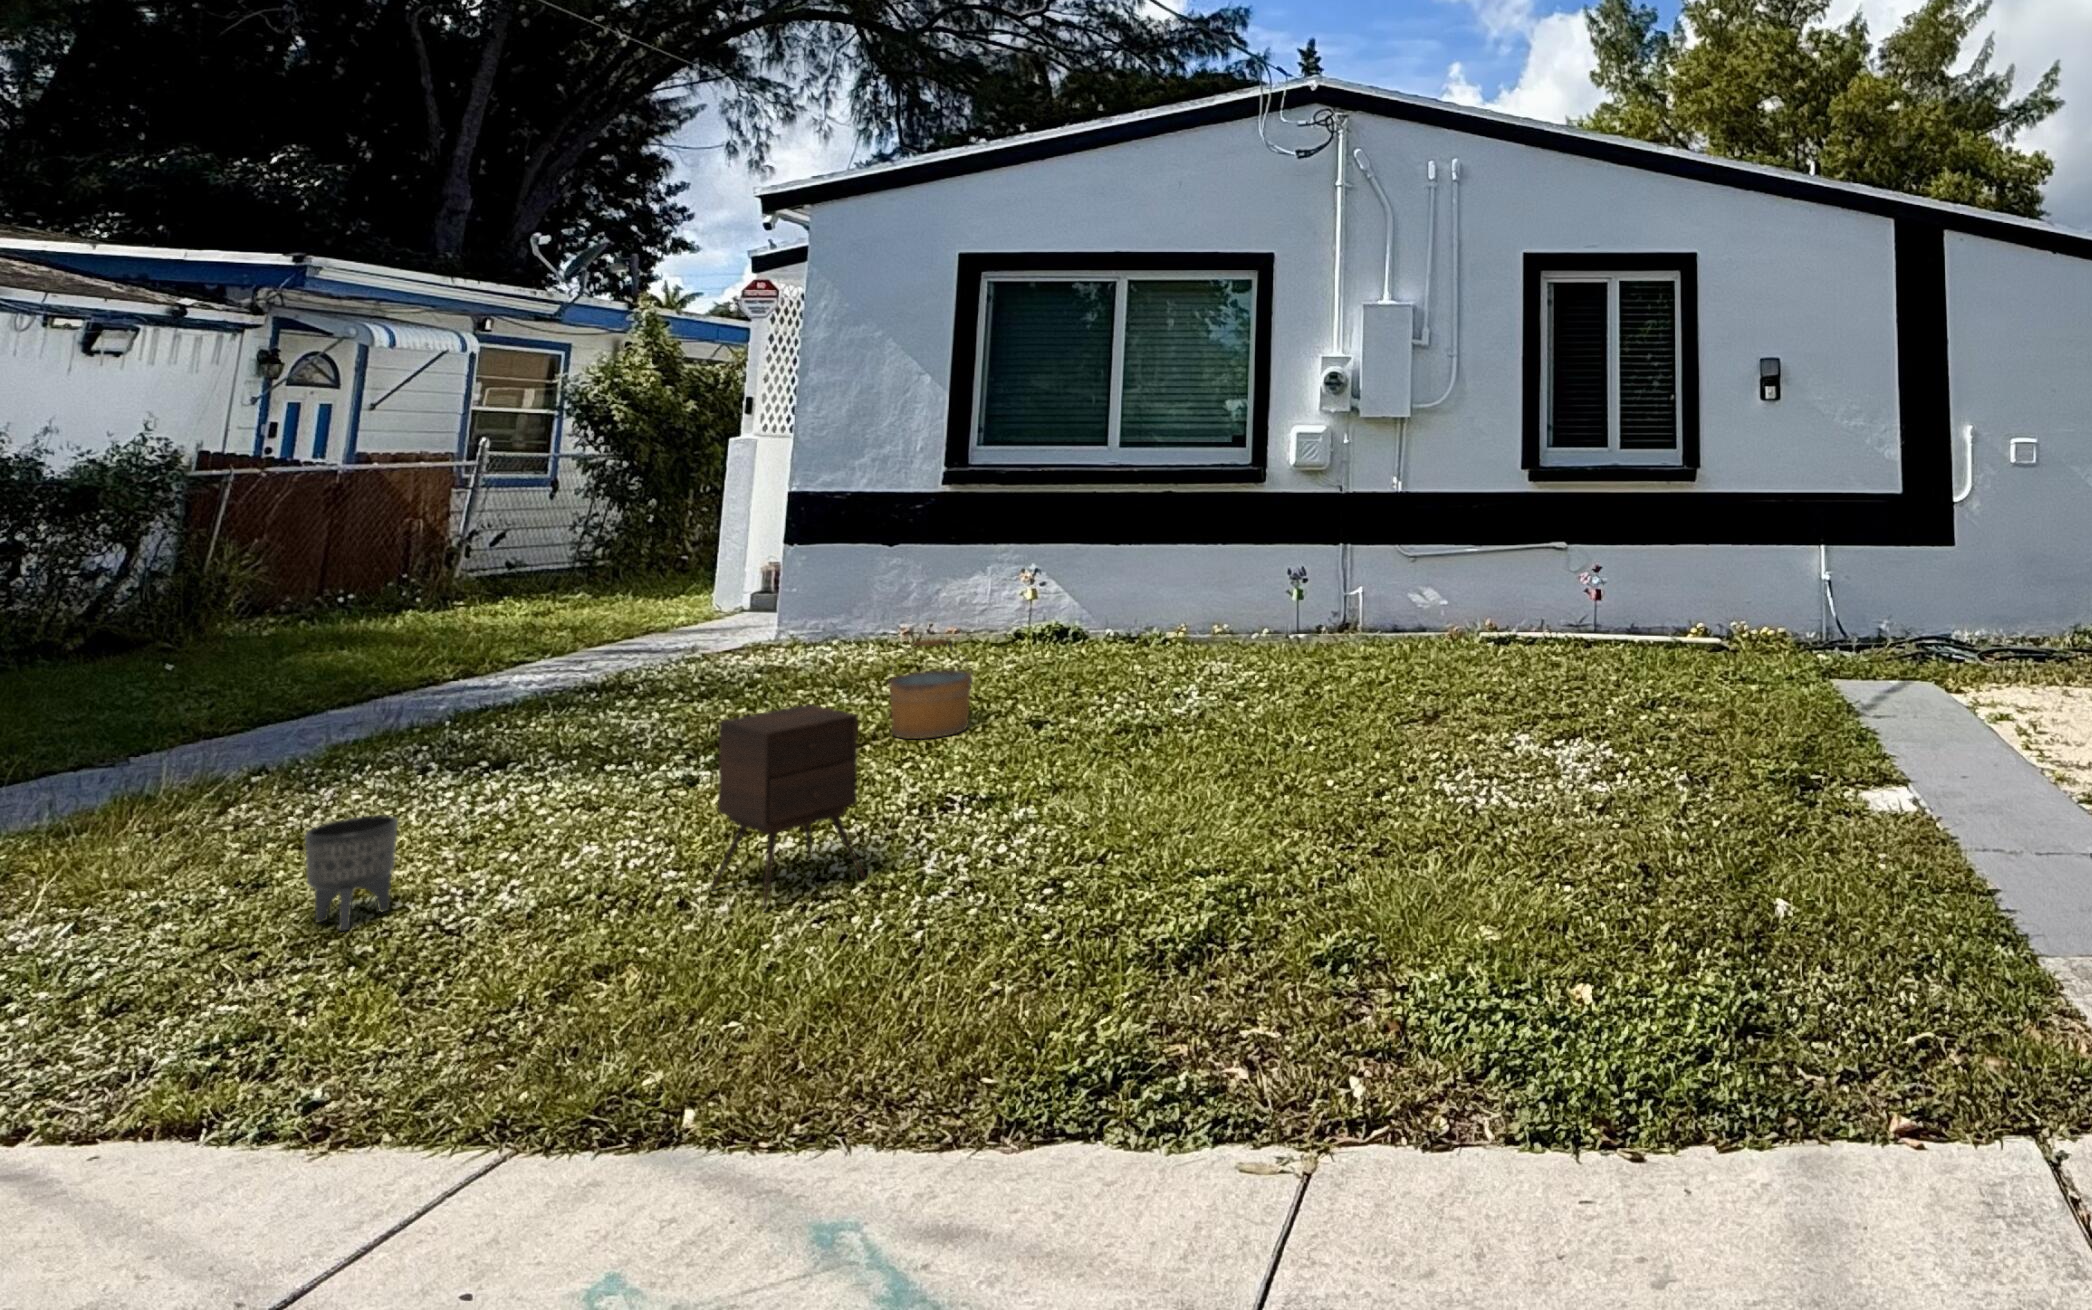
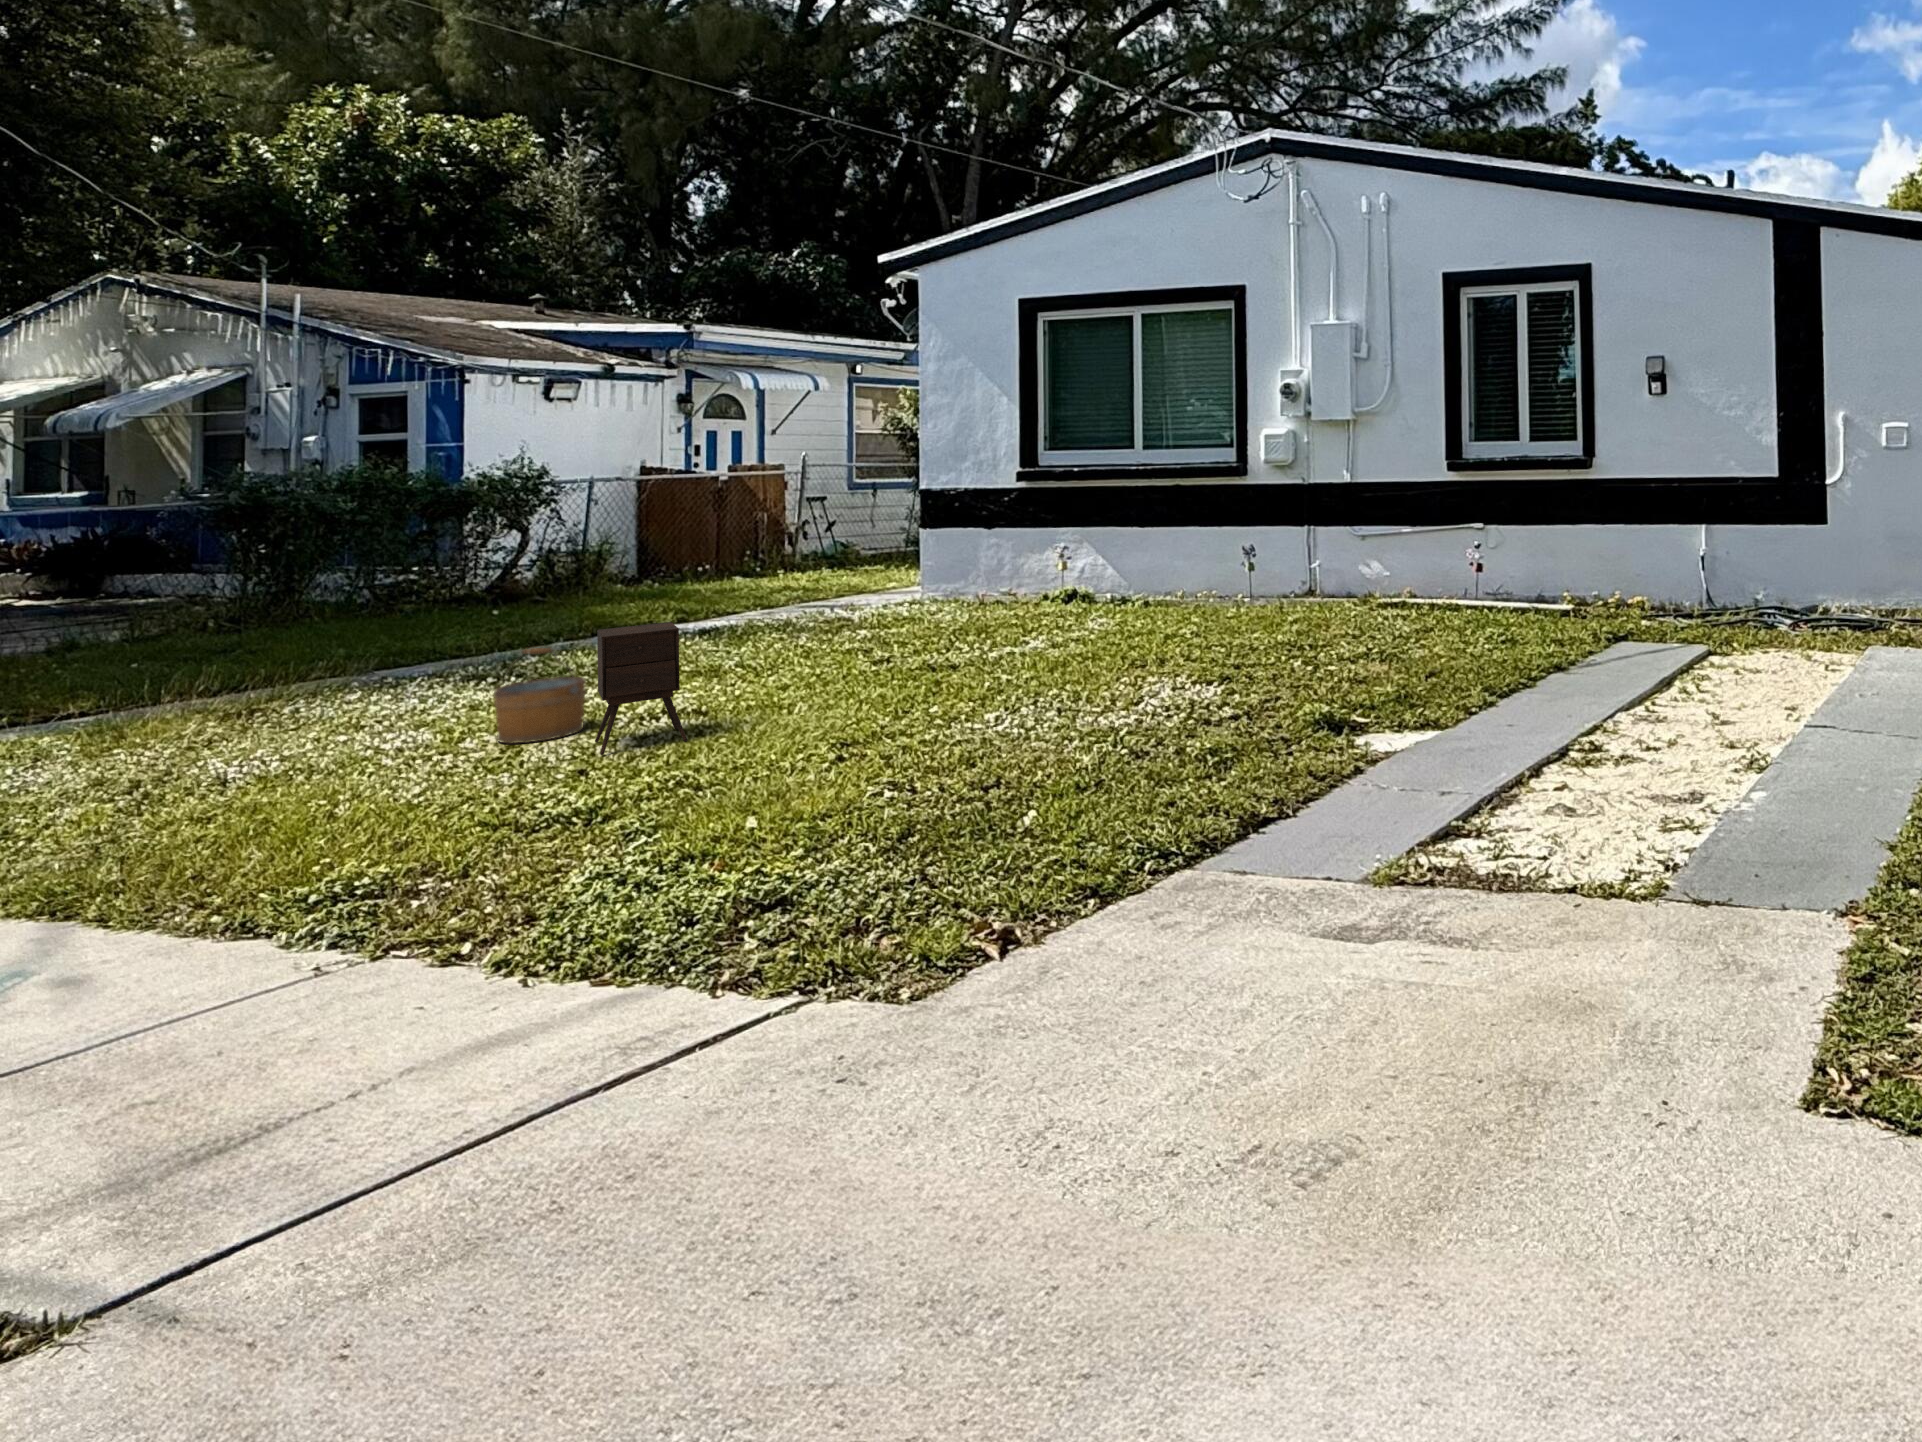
bucket: present [889,639,972,739] -> present [494,648,586,743]
planter: present [305,815,398,931] -> none [367,683,427,752]

